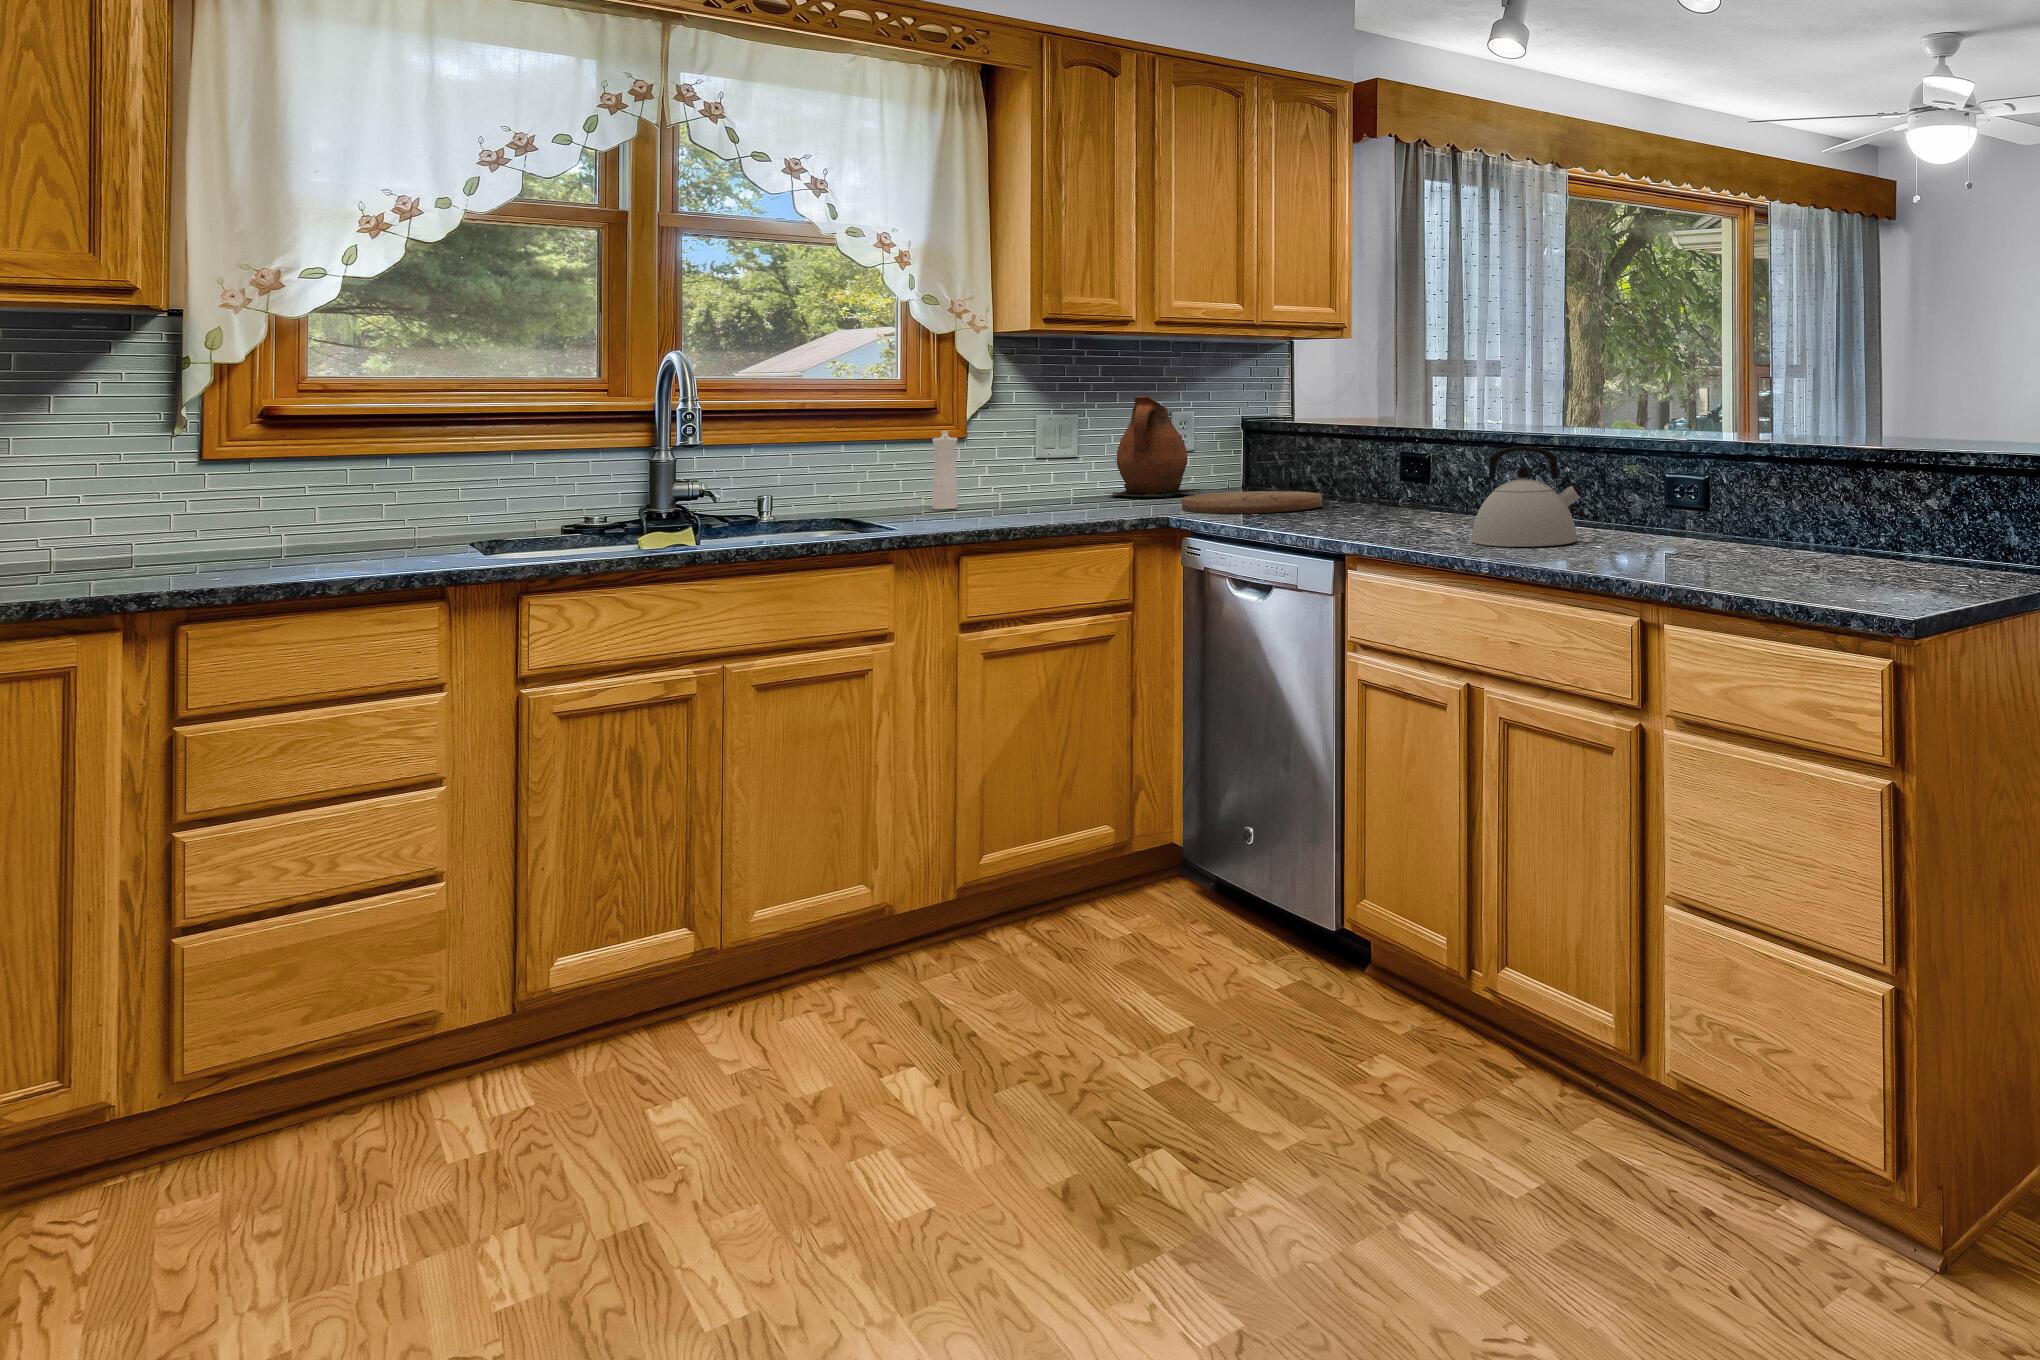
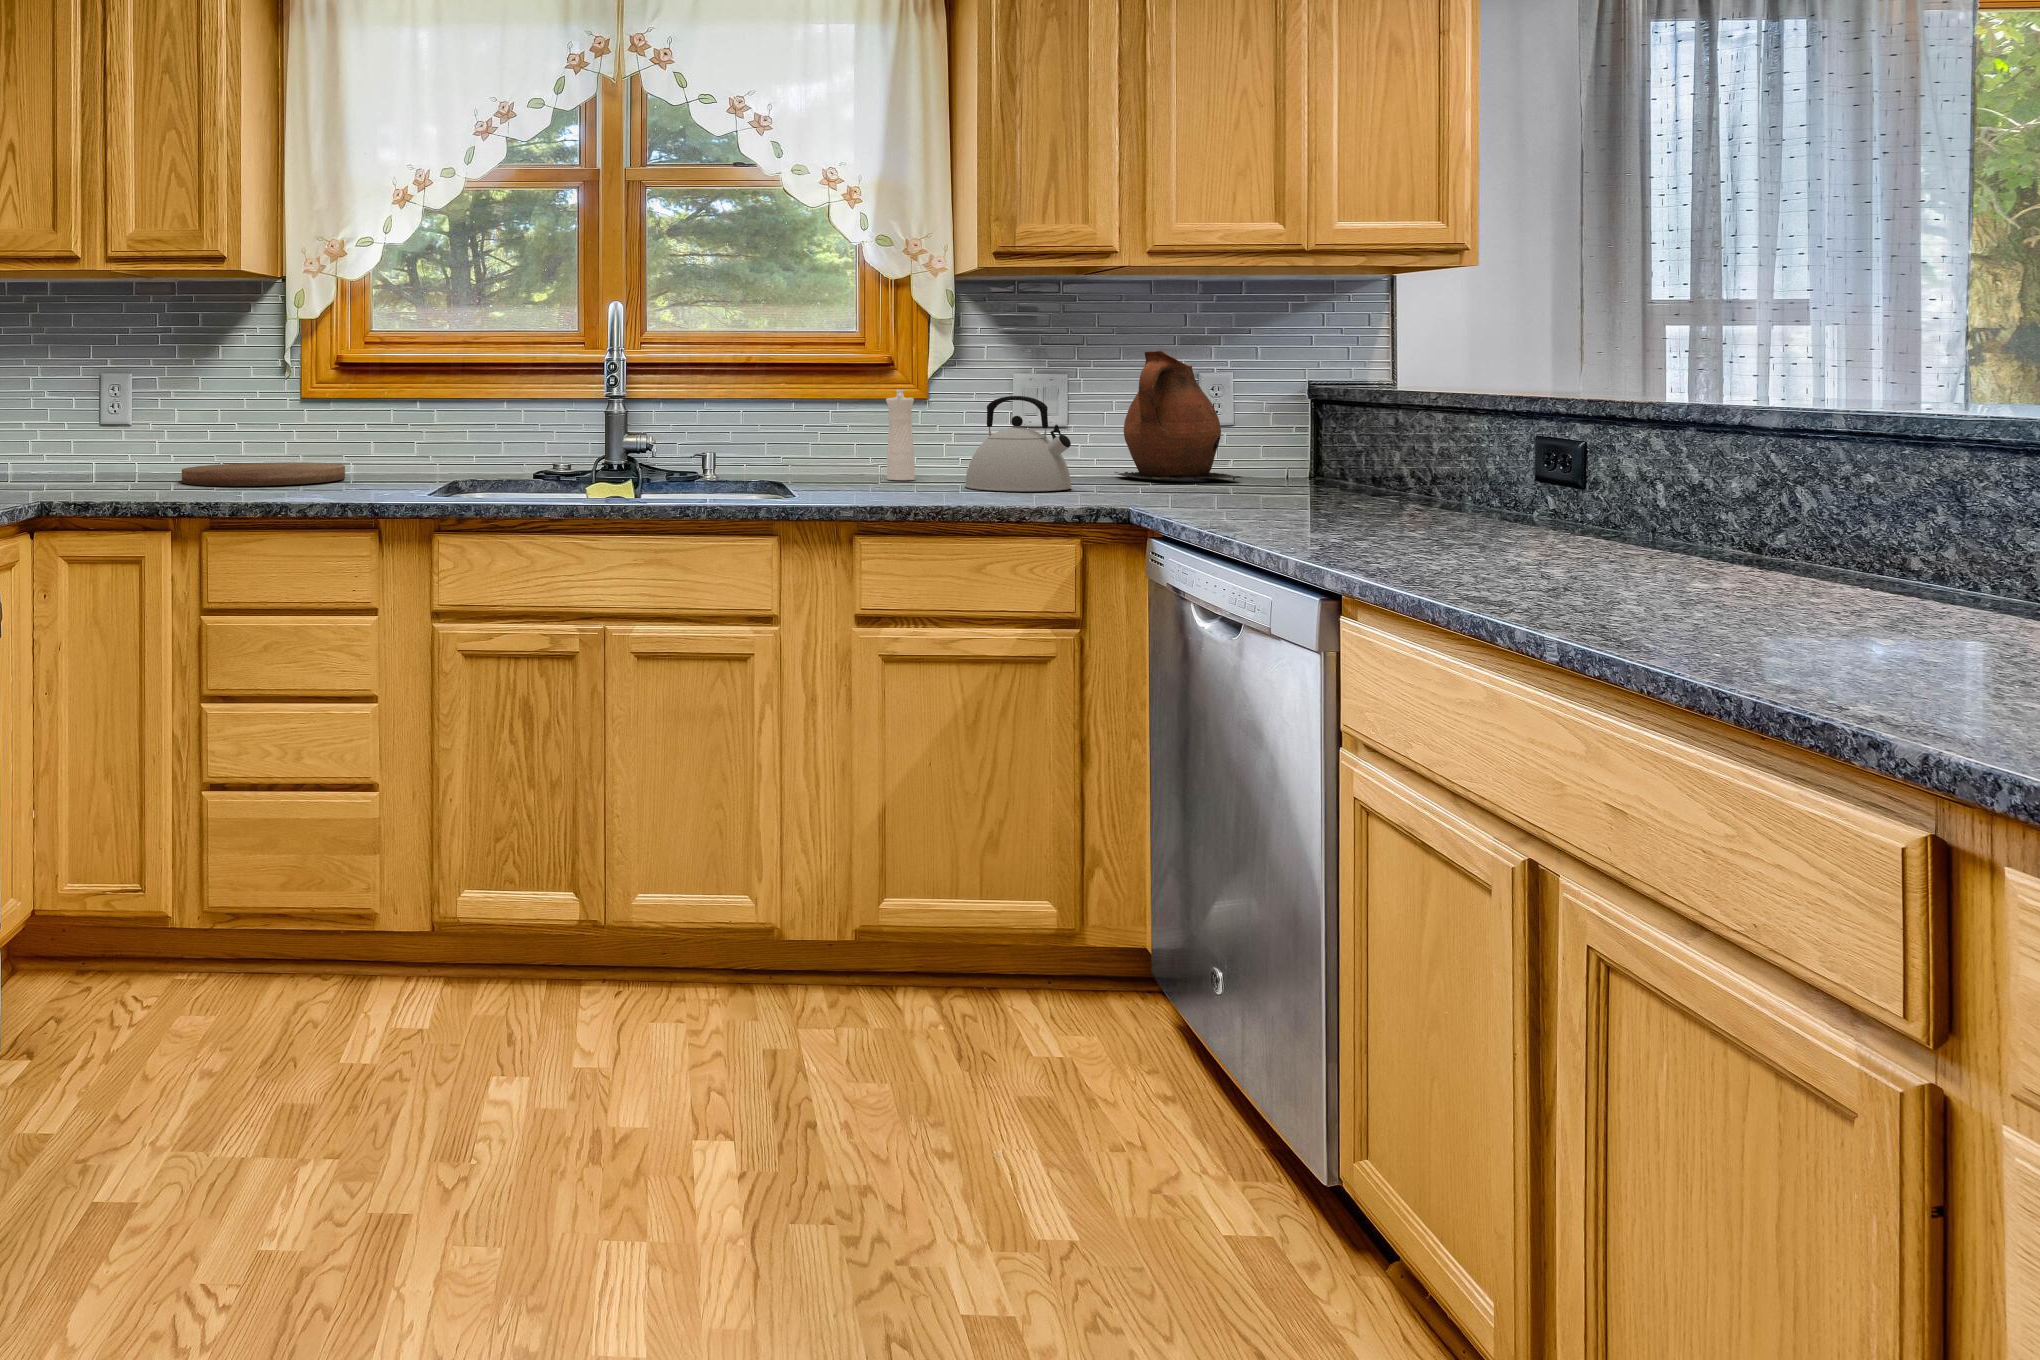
kettle: present [1471,446,1582,547] -> present [965,396,1072,491]
cutting board: present [1182,491,1322,513] -> present [182,462,345,486]

